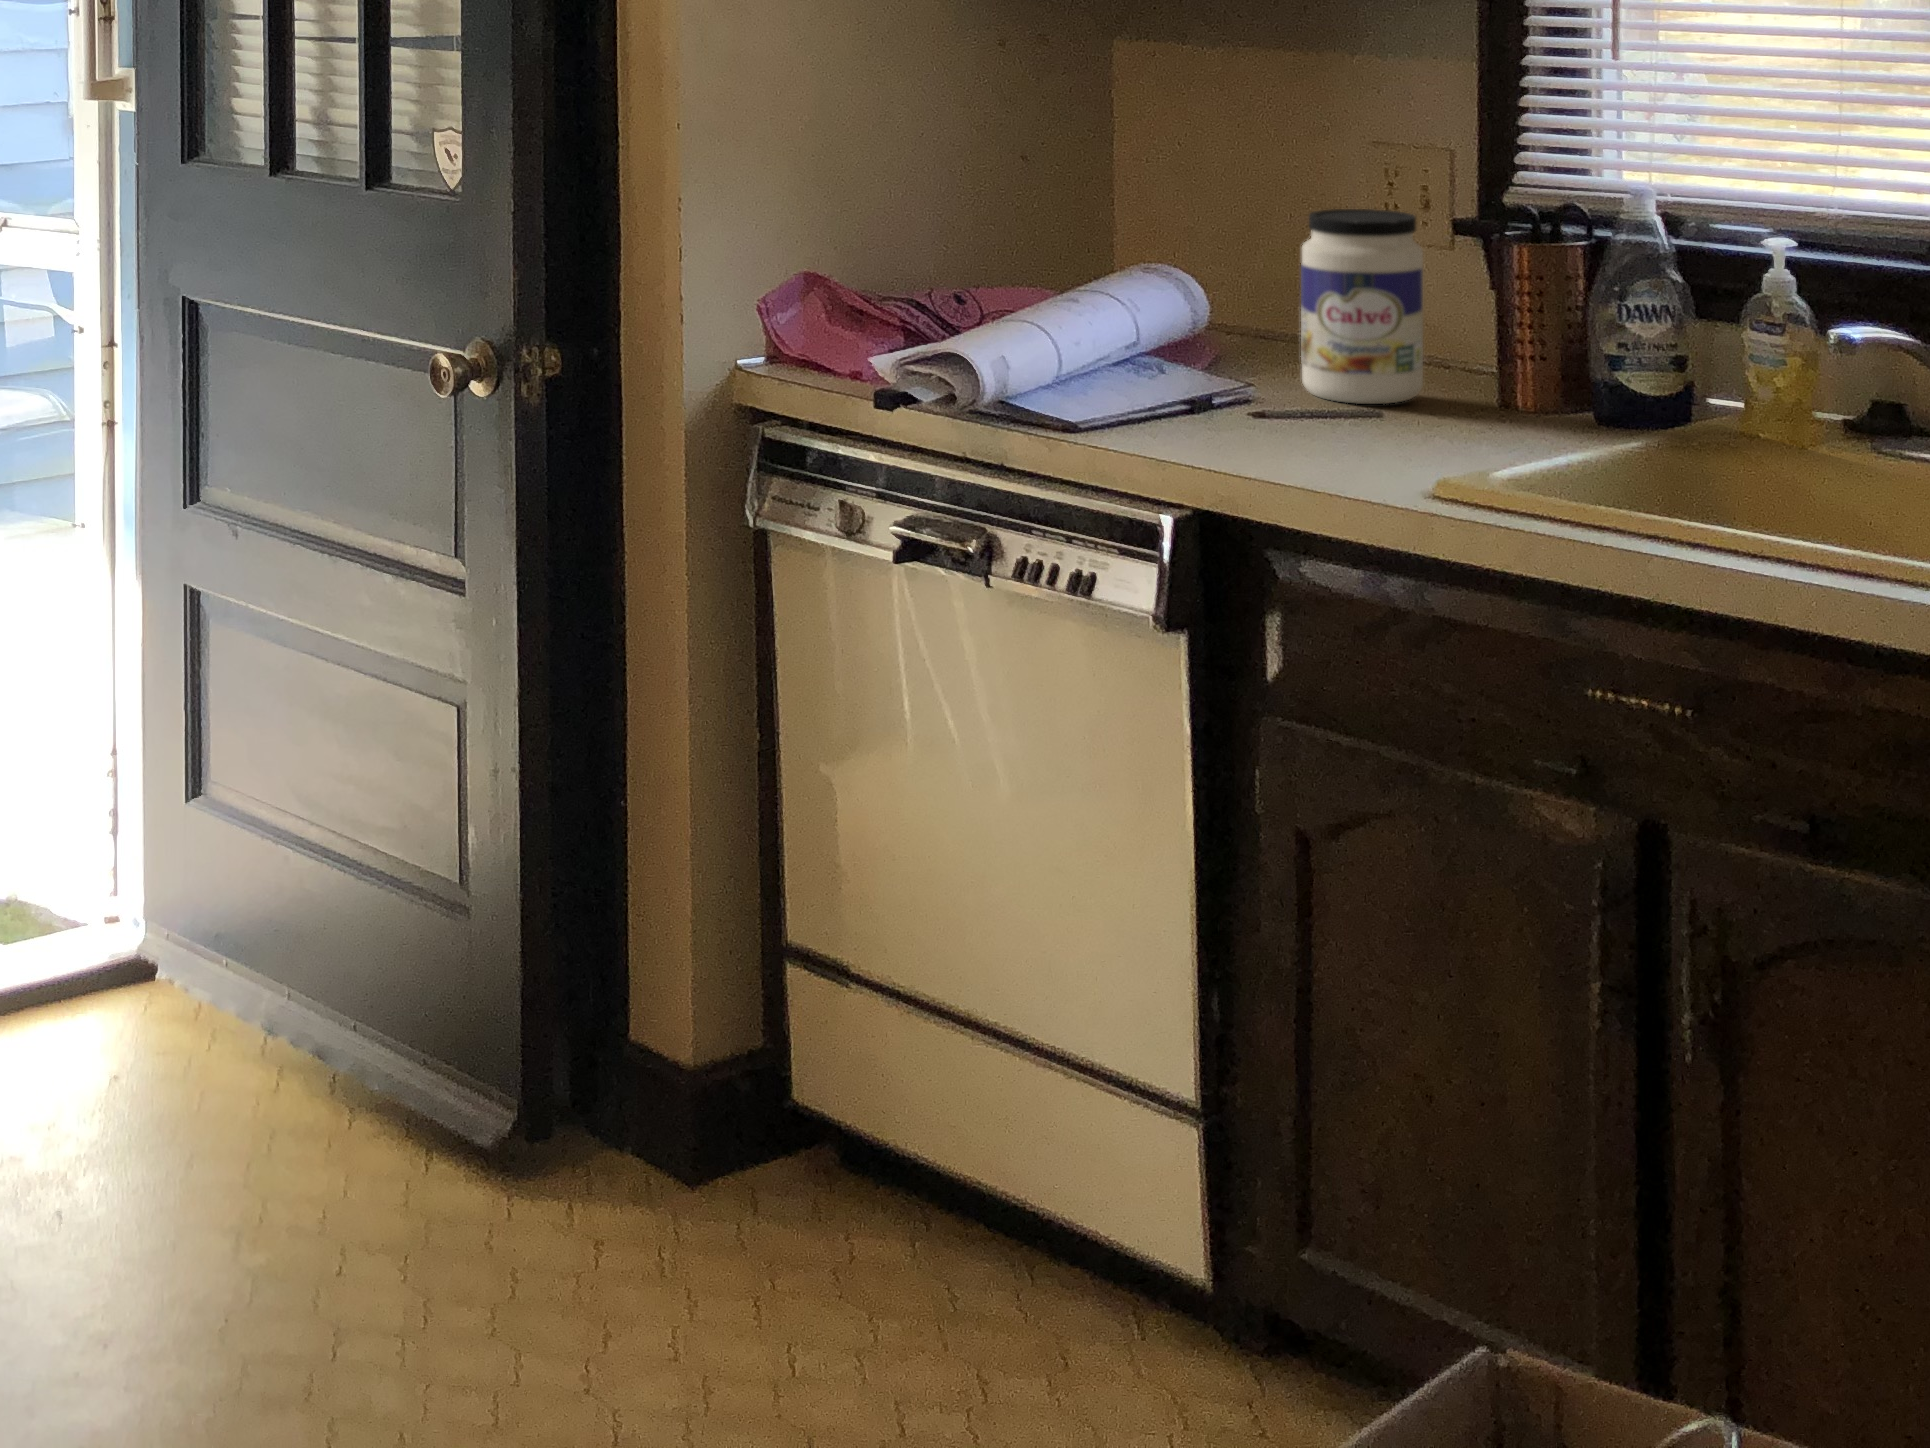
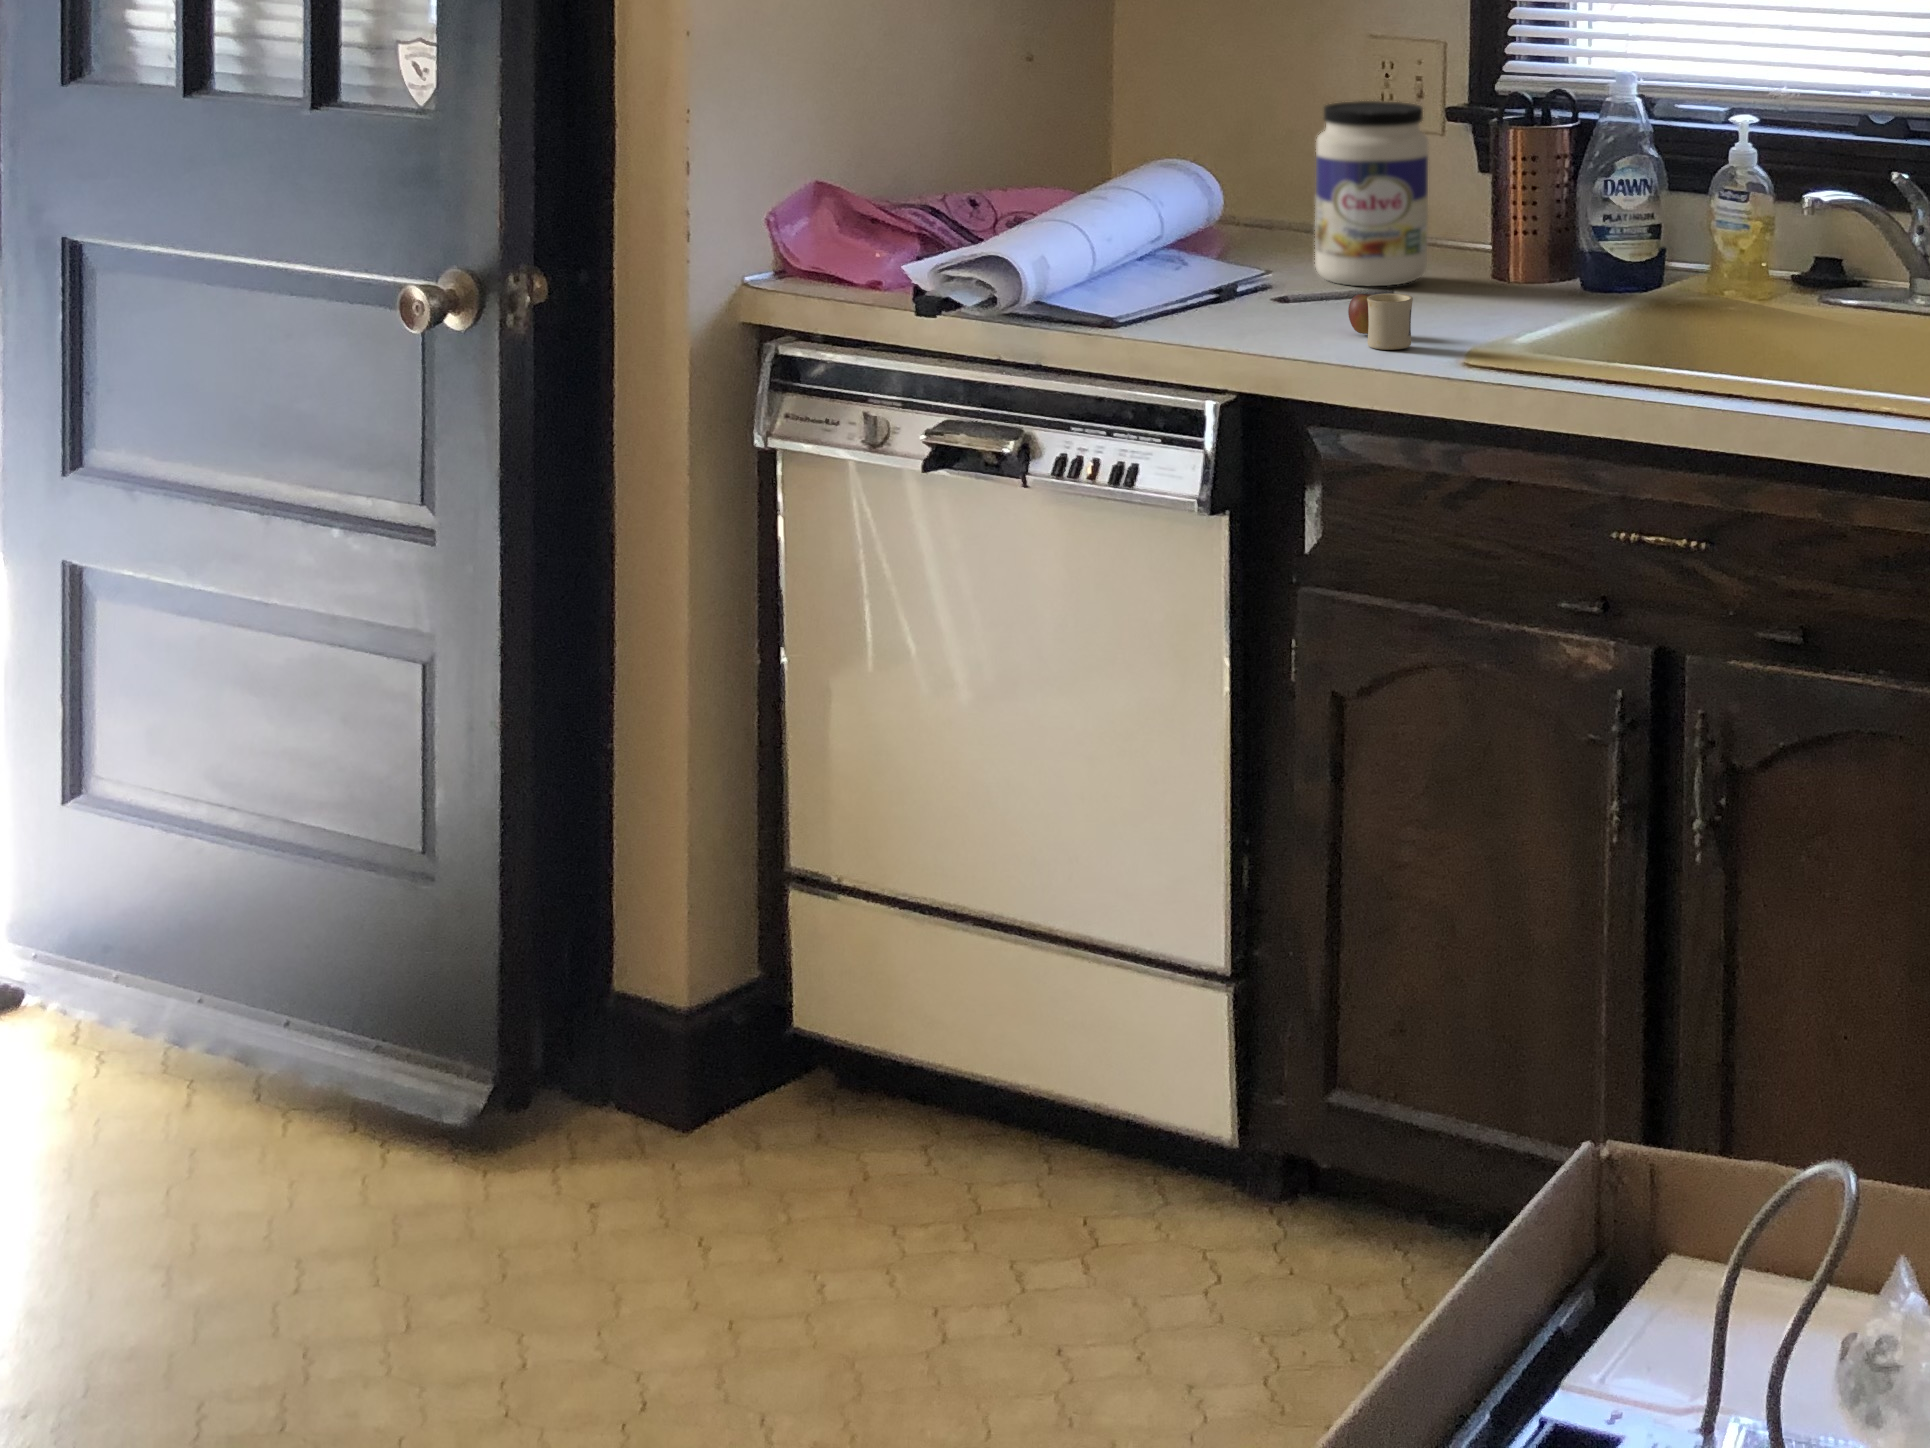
mug: none [1312,413,1376,474] -> present [1348,293,1413,350]

